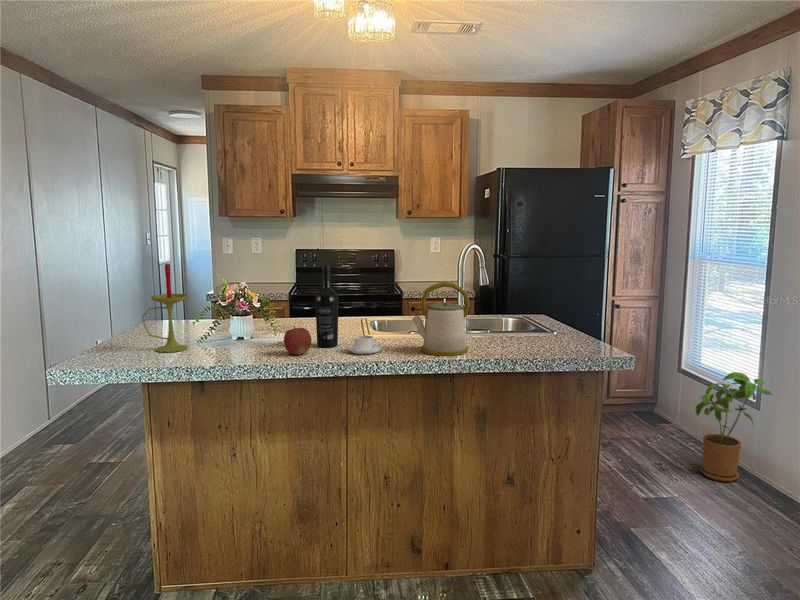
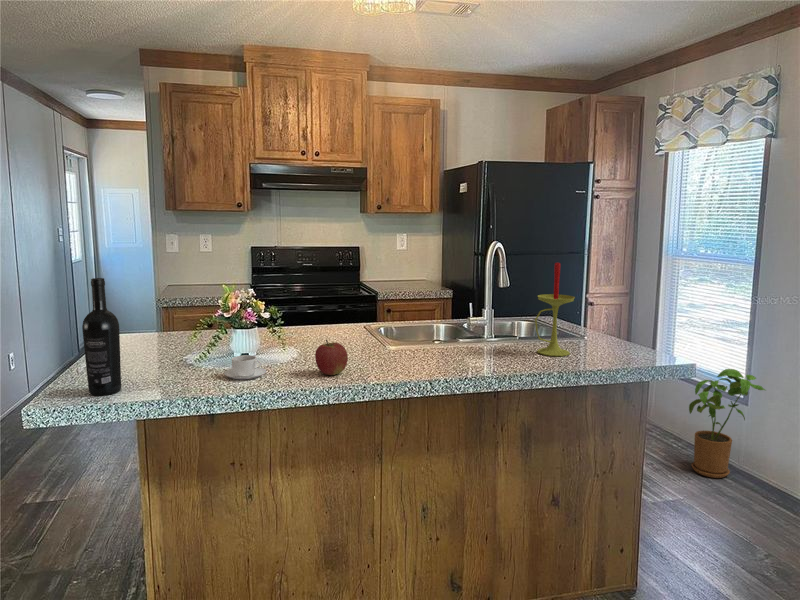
candle: present [142,264,188,352] -> present [535,263,575,356]
wine bottle: present [315,266,338,348] -> present [82,278,121,395]
kettle: present [412,282,470,356] -> none [459,285,524,370]
coffee cup: present [348,335,381,354] -> present [224,355,266,379]

